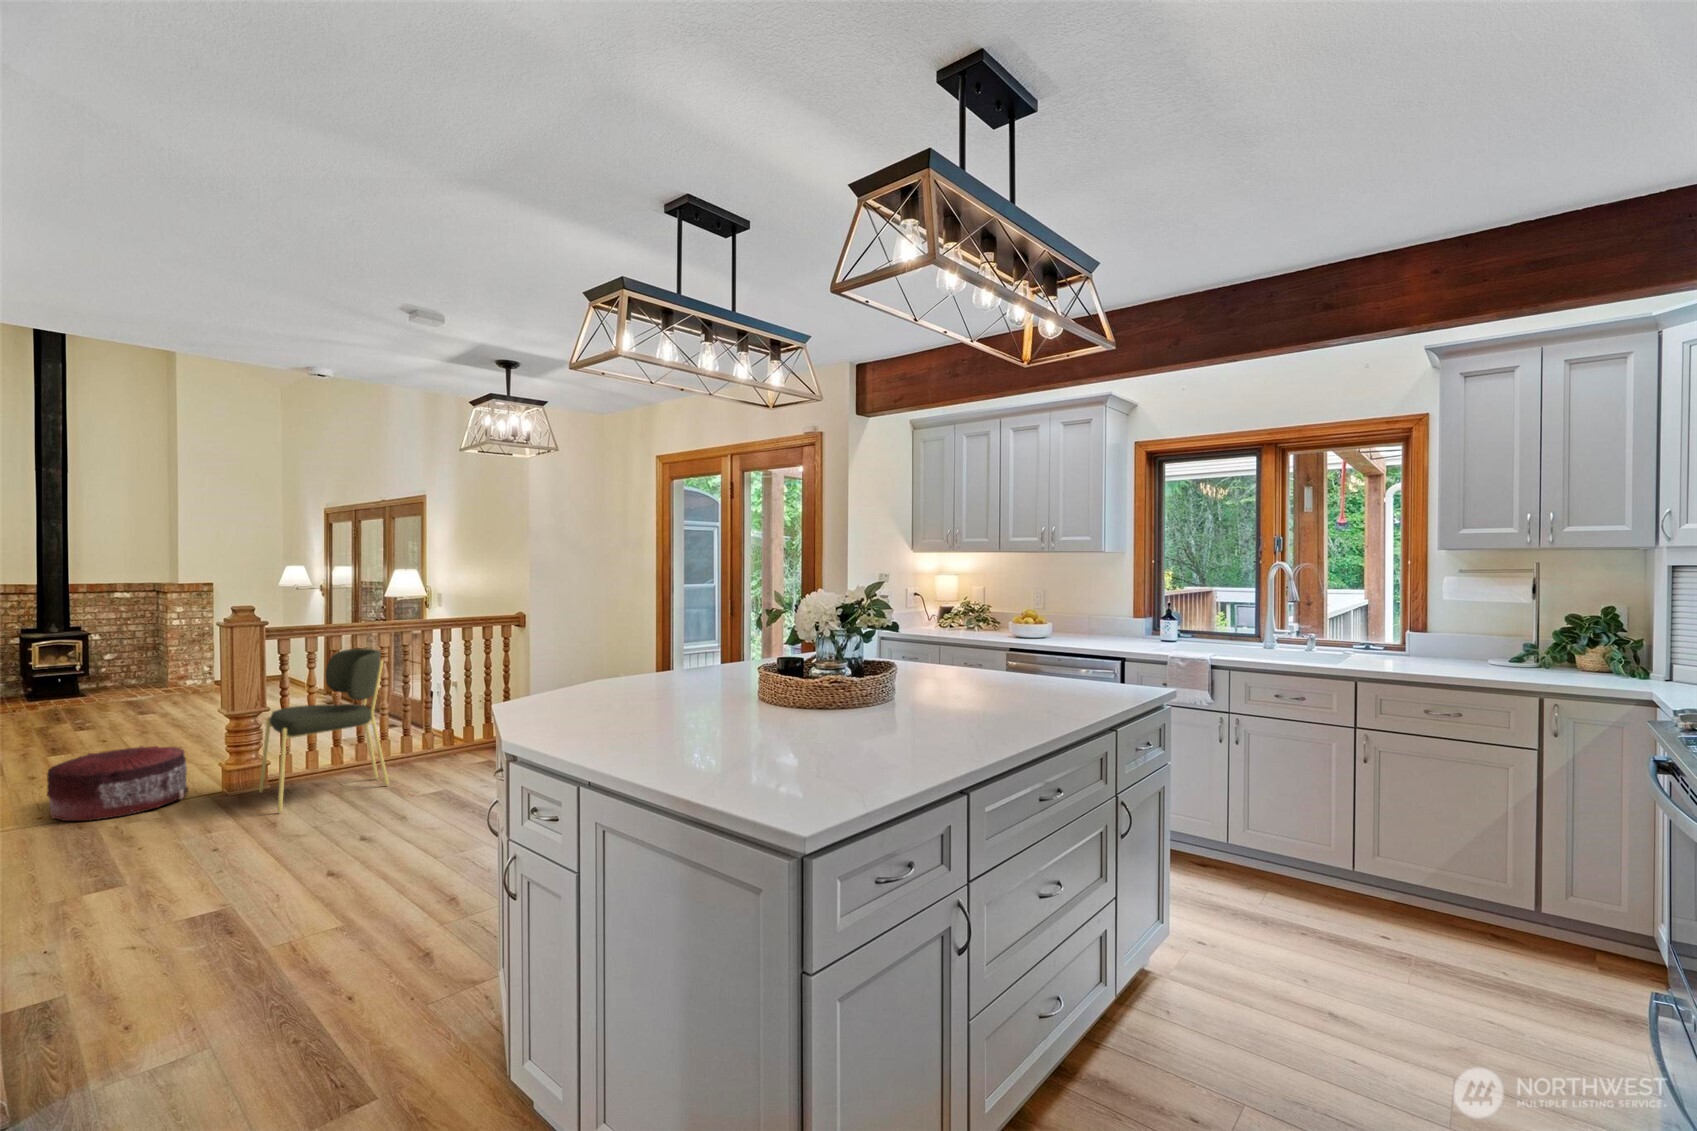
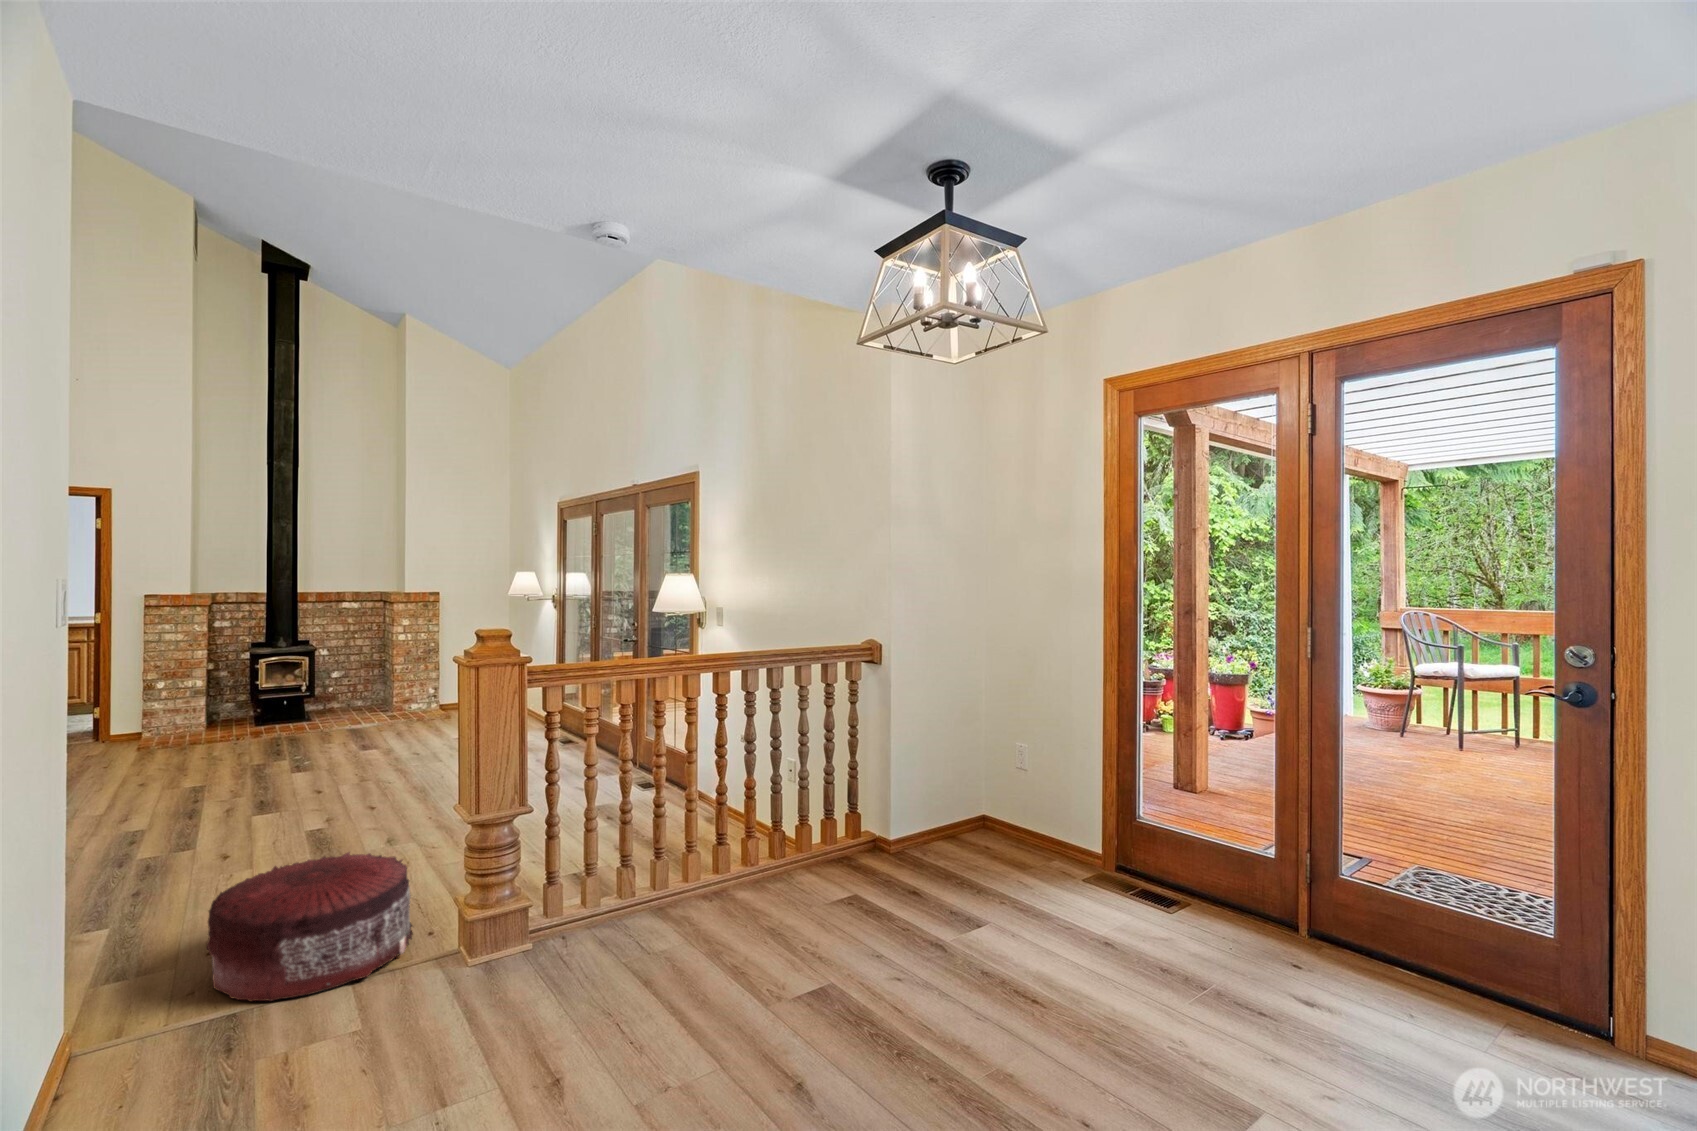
dining chair: present [259,649,389,813] -> none [514,706,713,1019]

